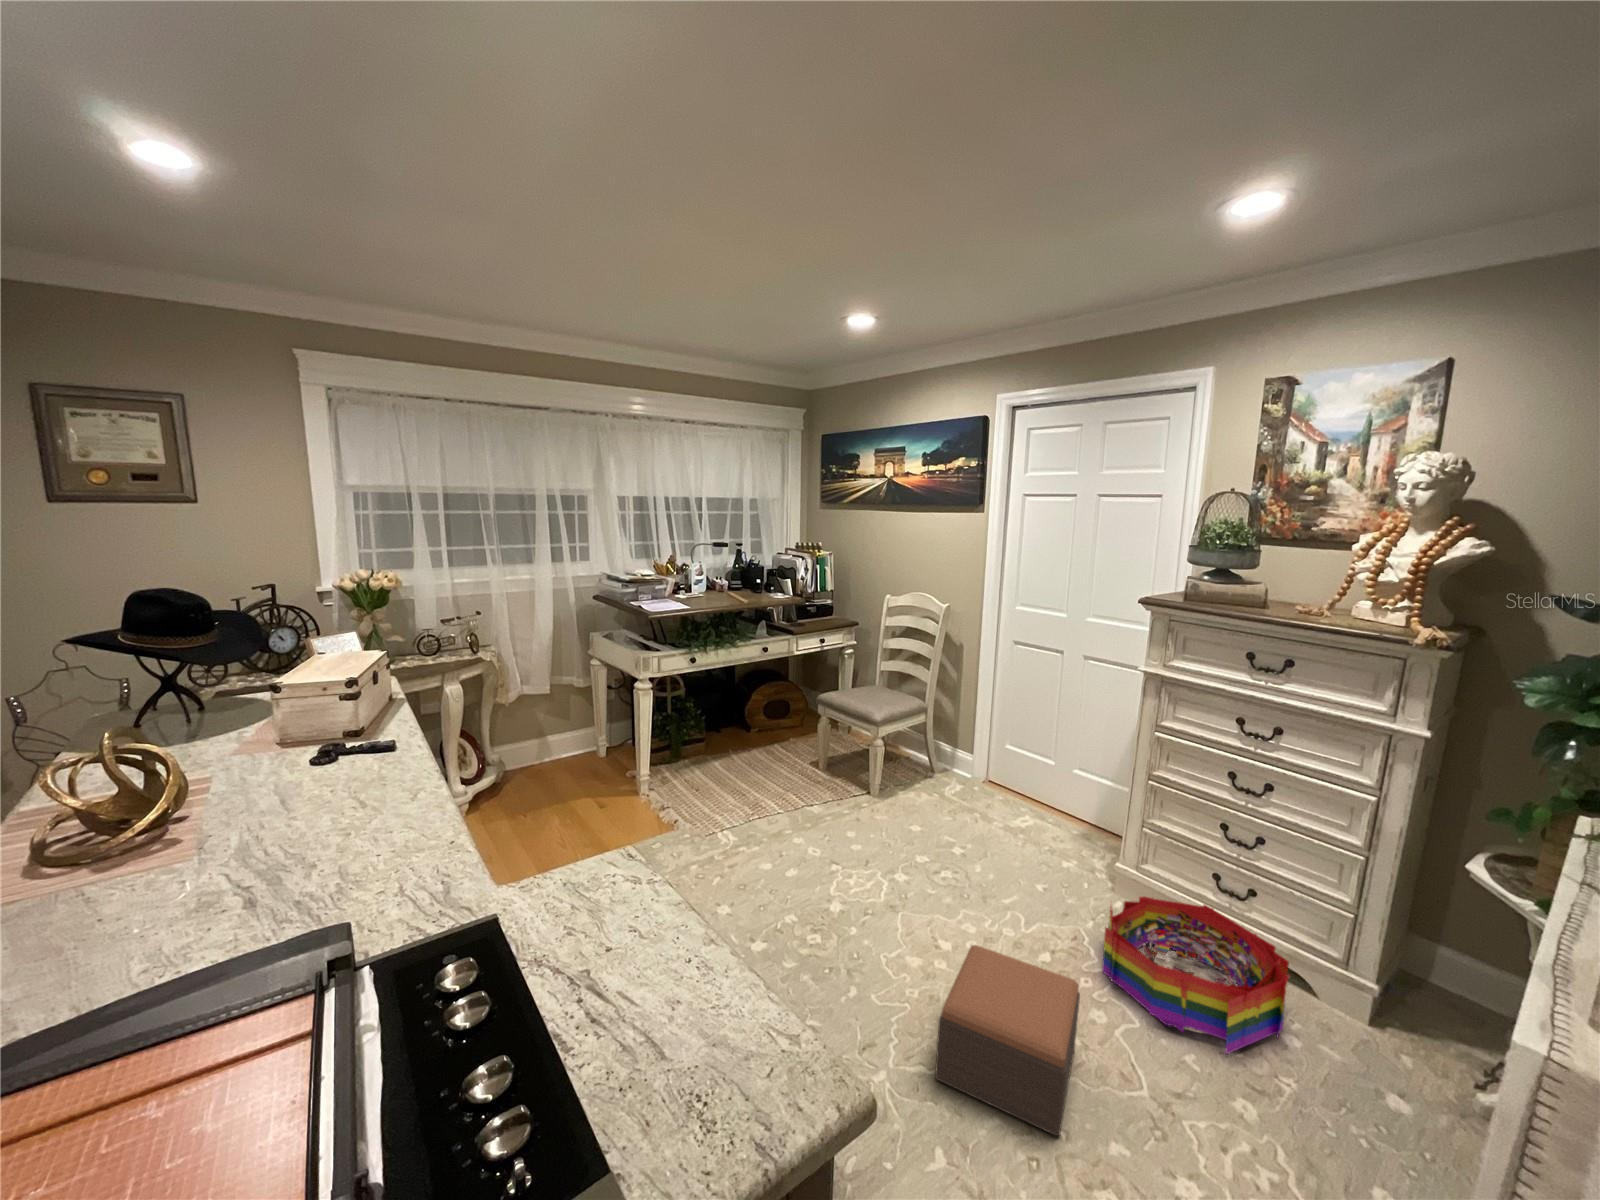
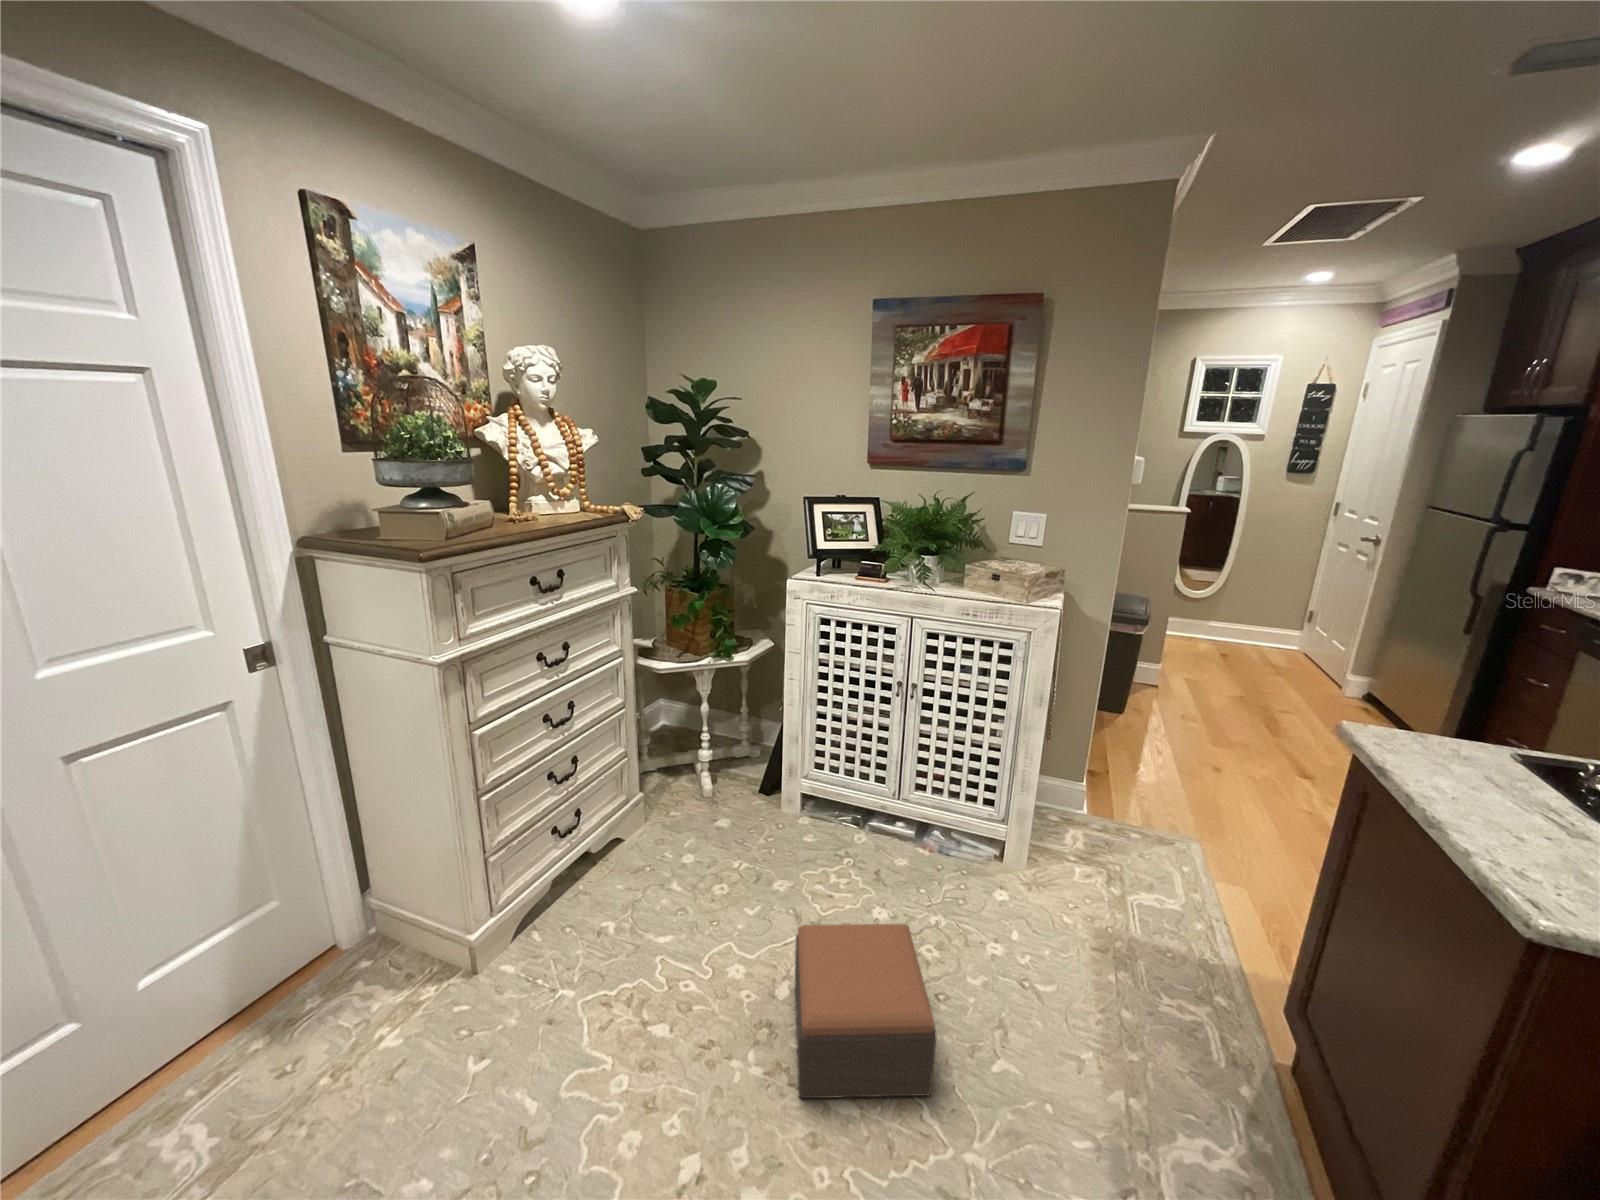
storage bin: present [1102,897,1289,1054] -> none [569,818,737,975]

